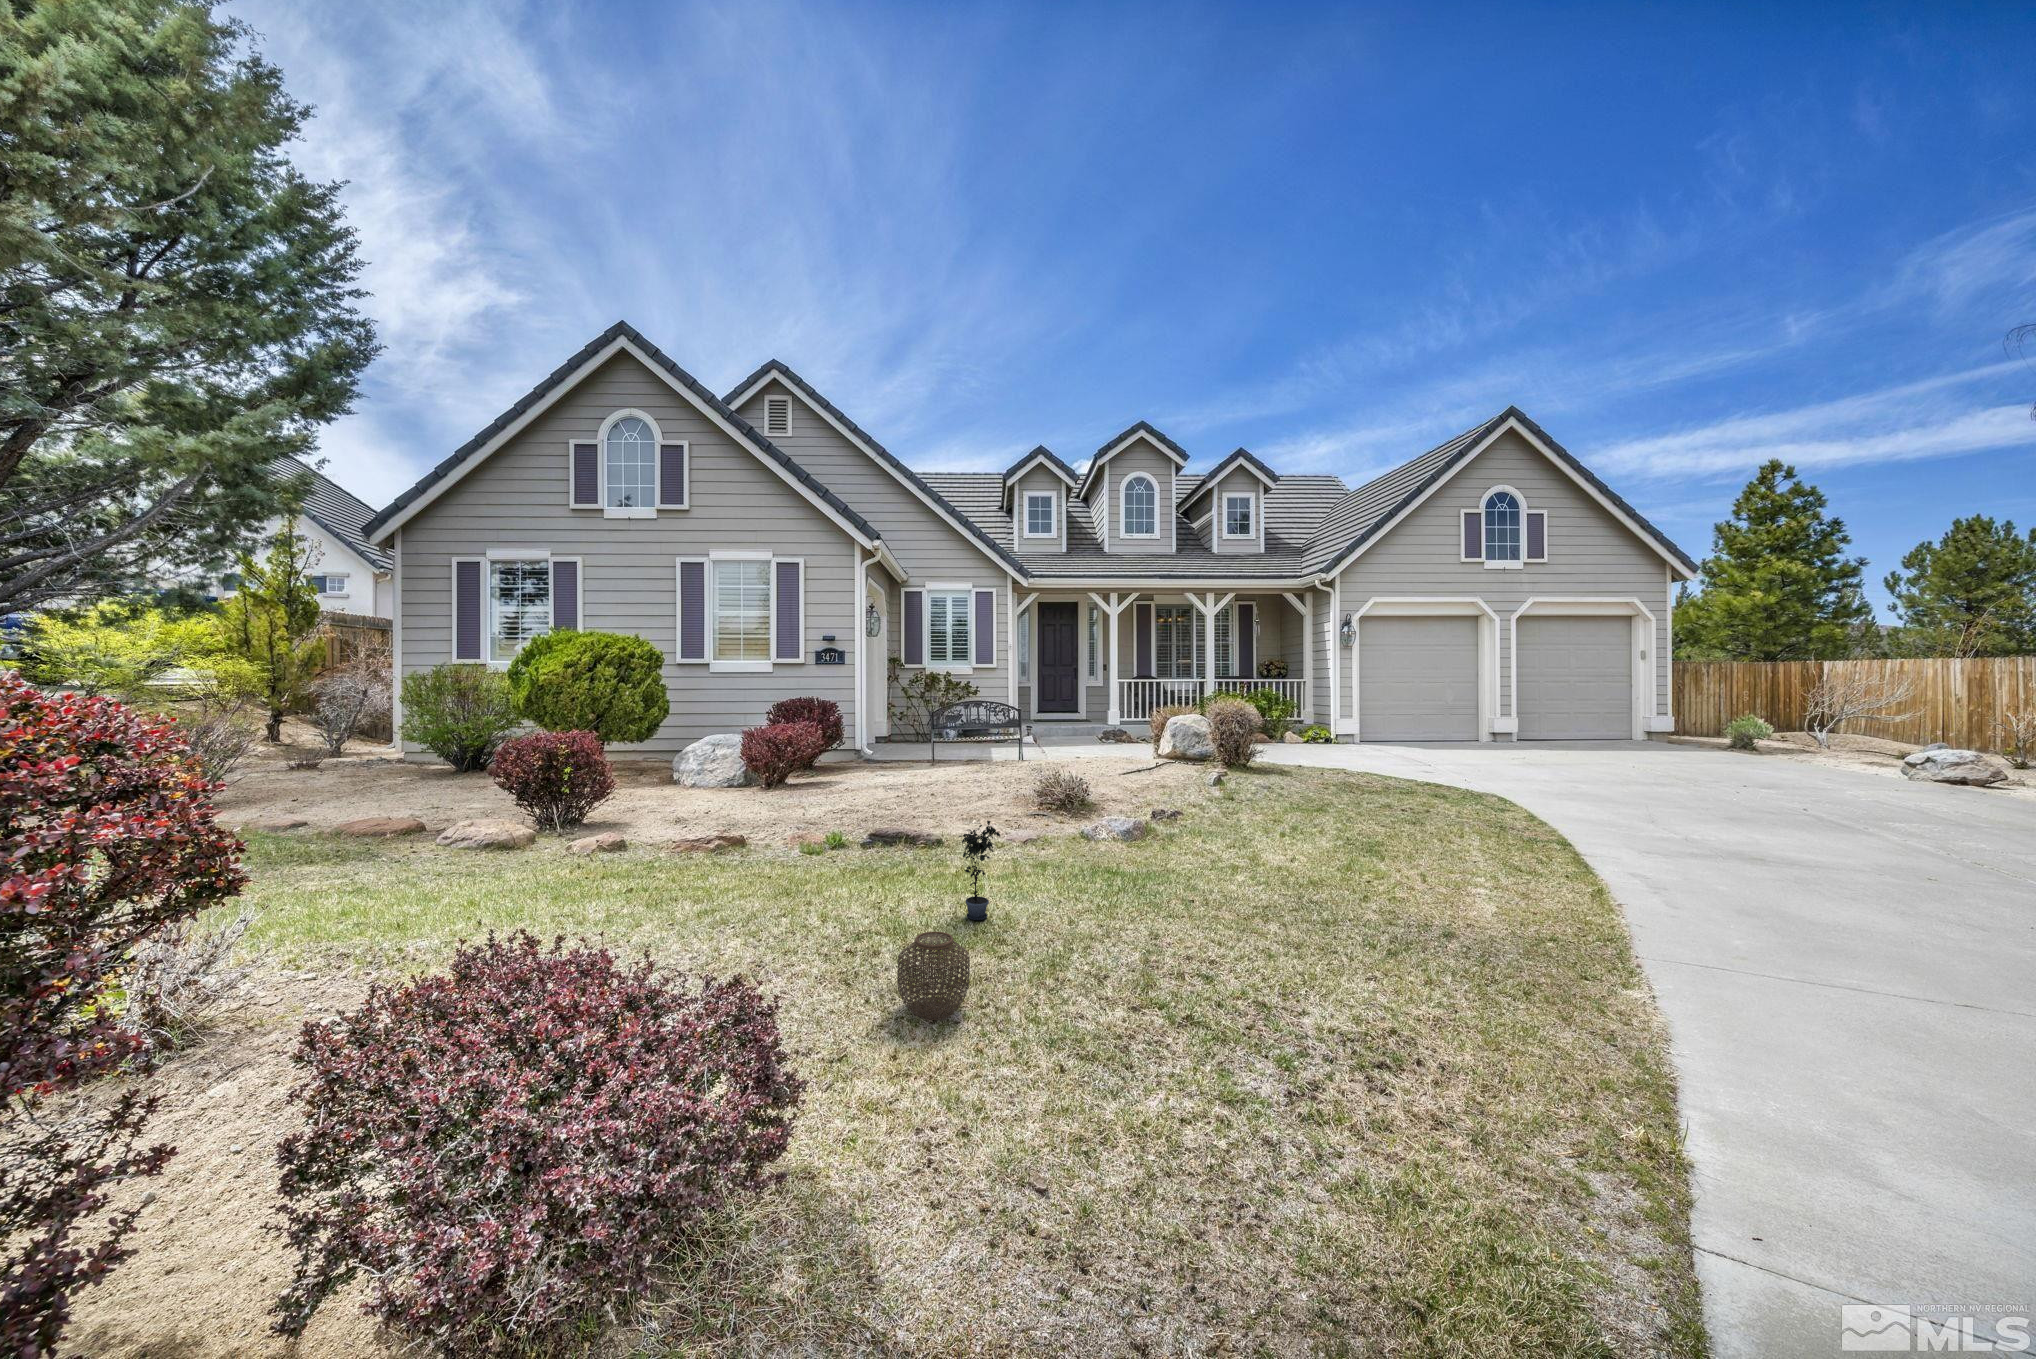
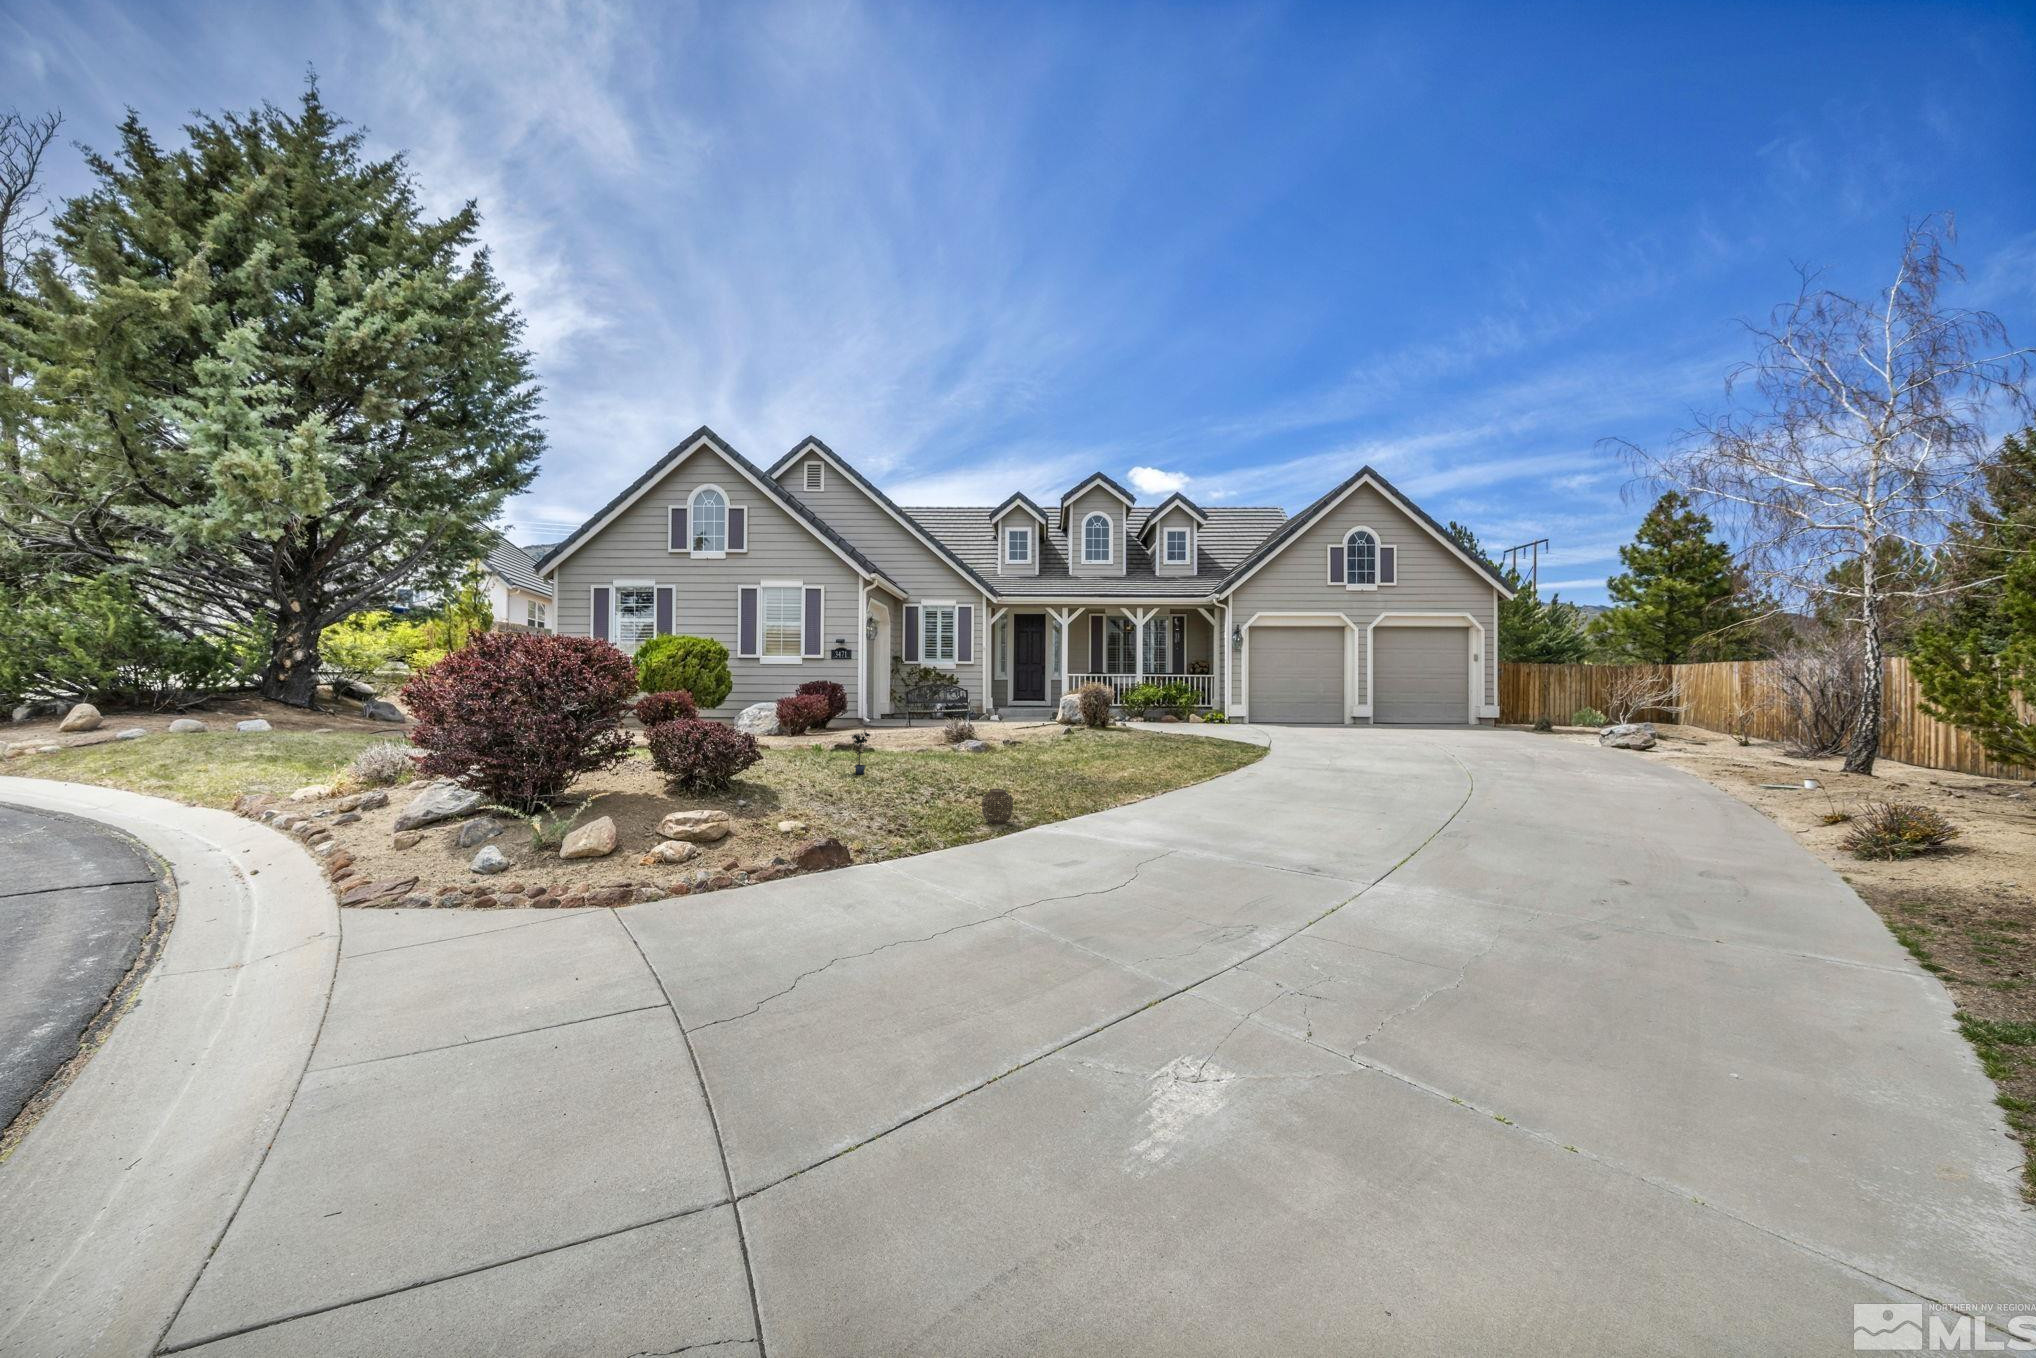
woven basket: present [897,932,970,1020] -> present [982,789,1013,824]

